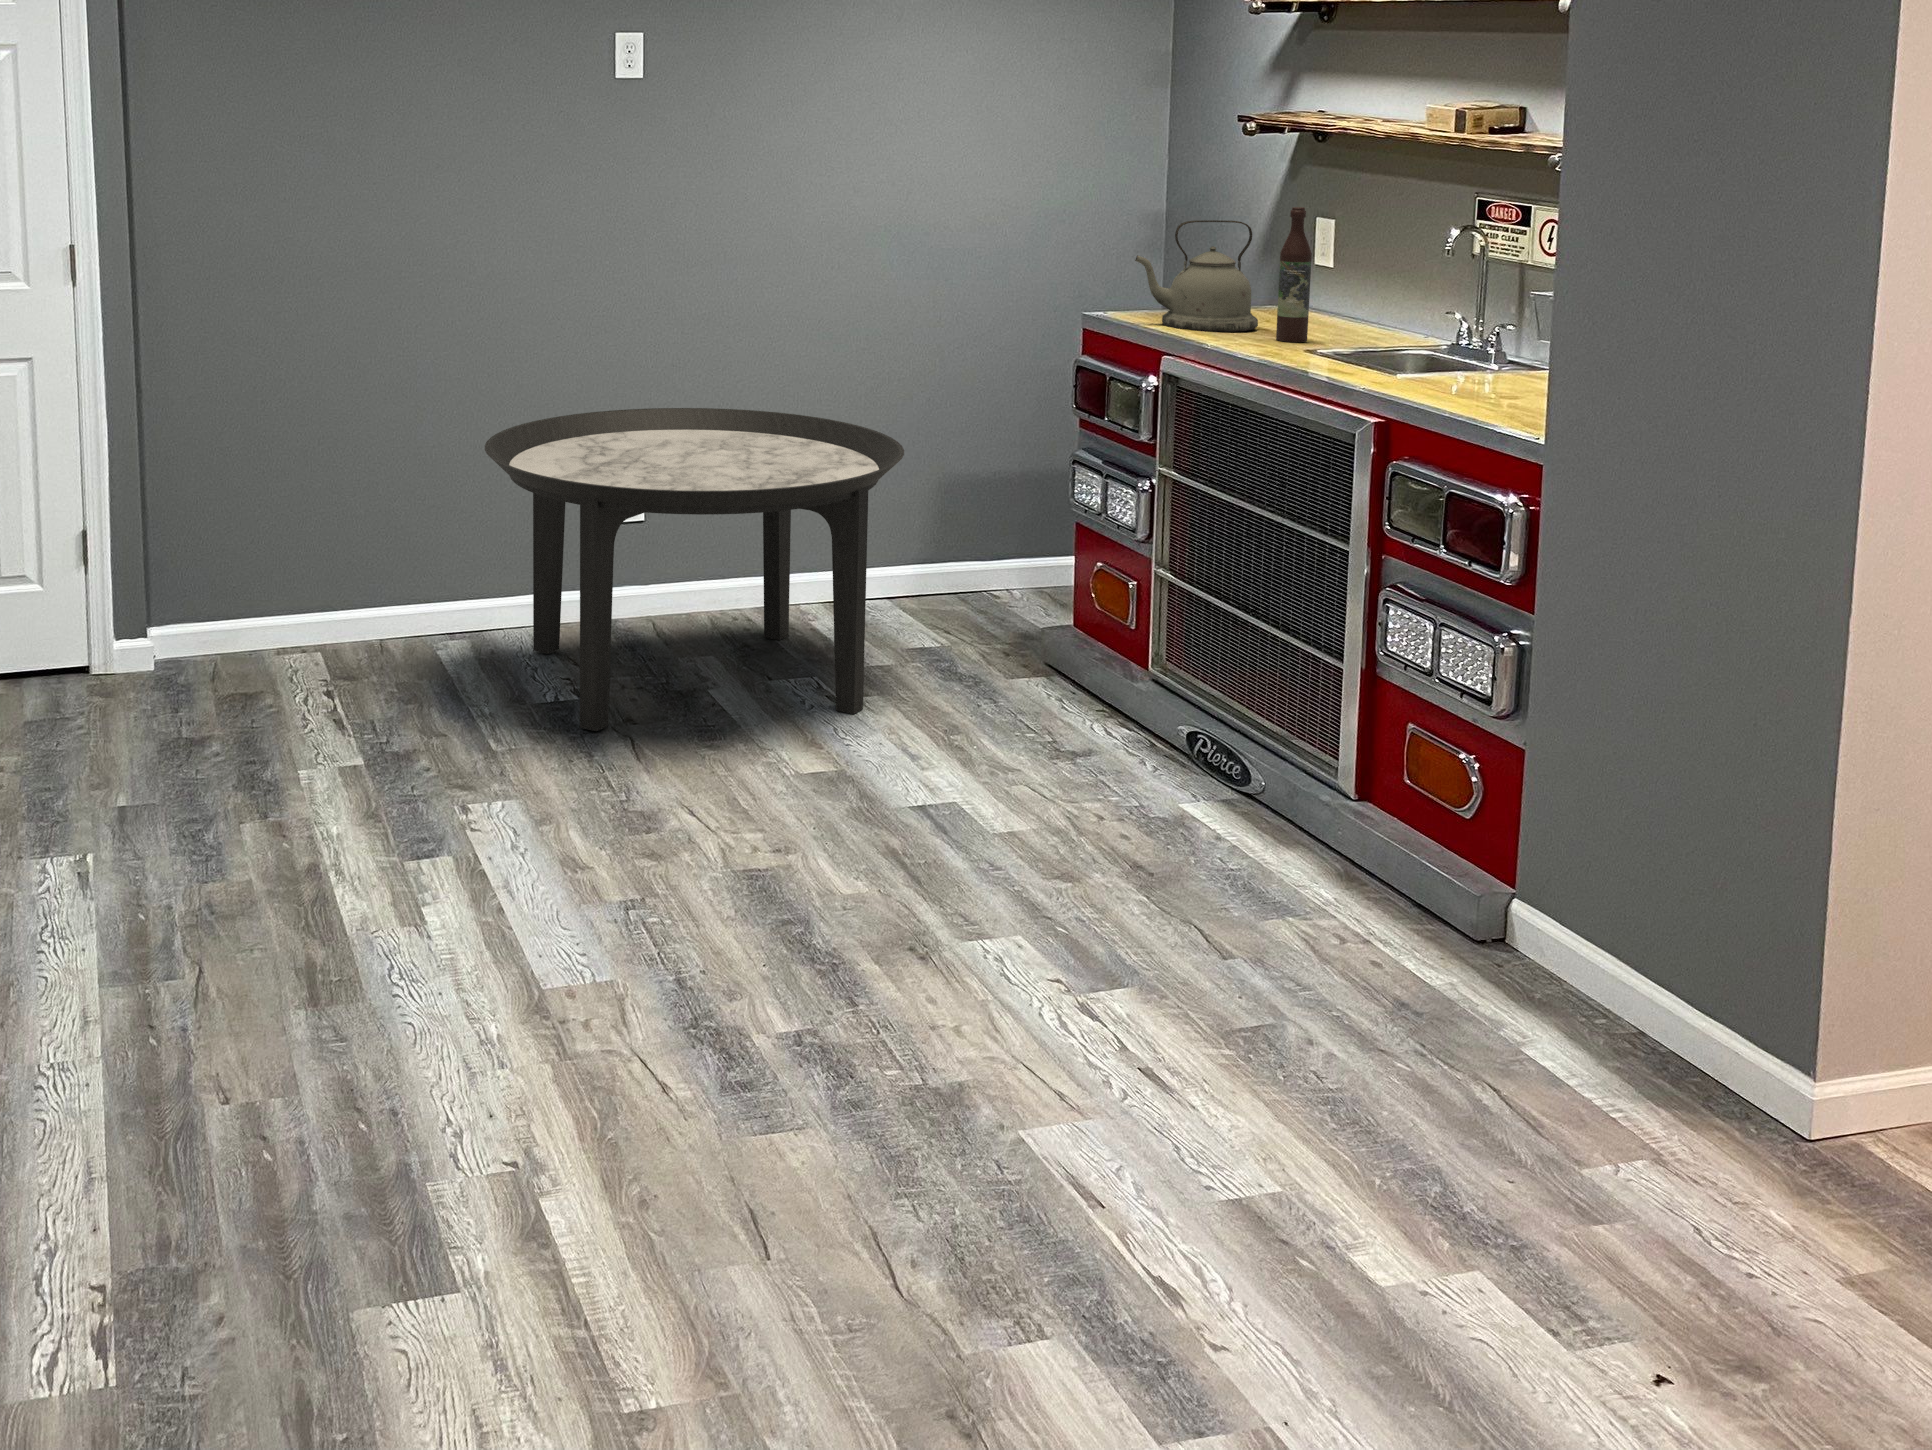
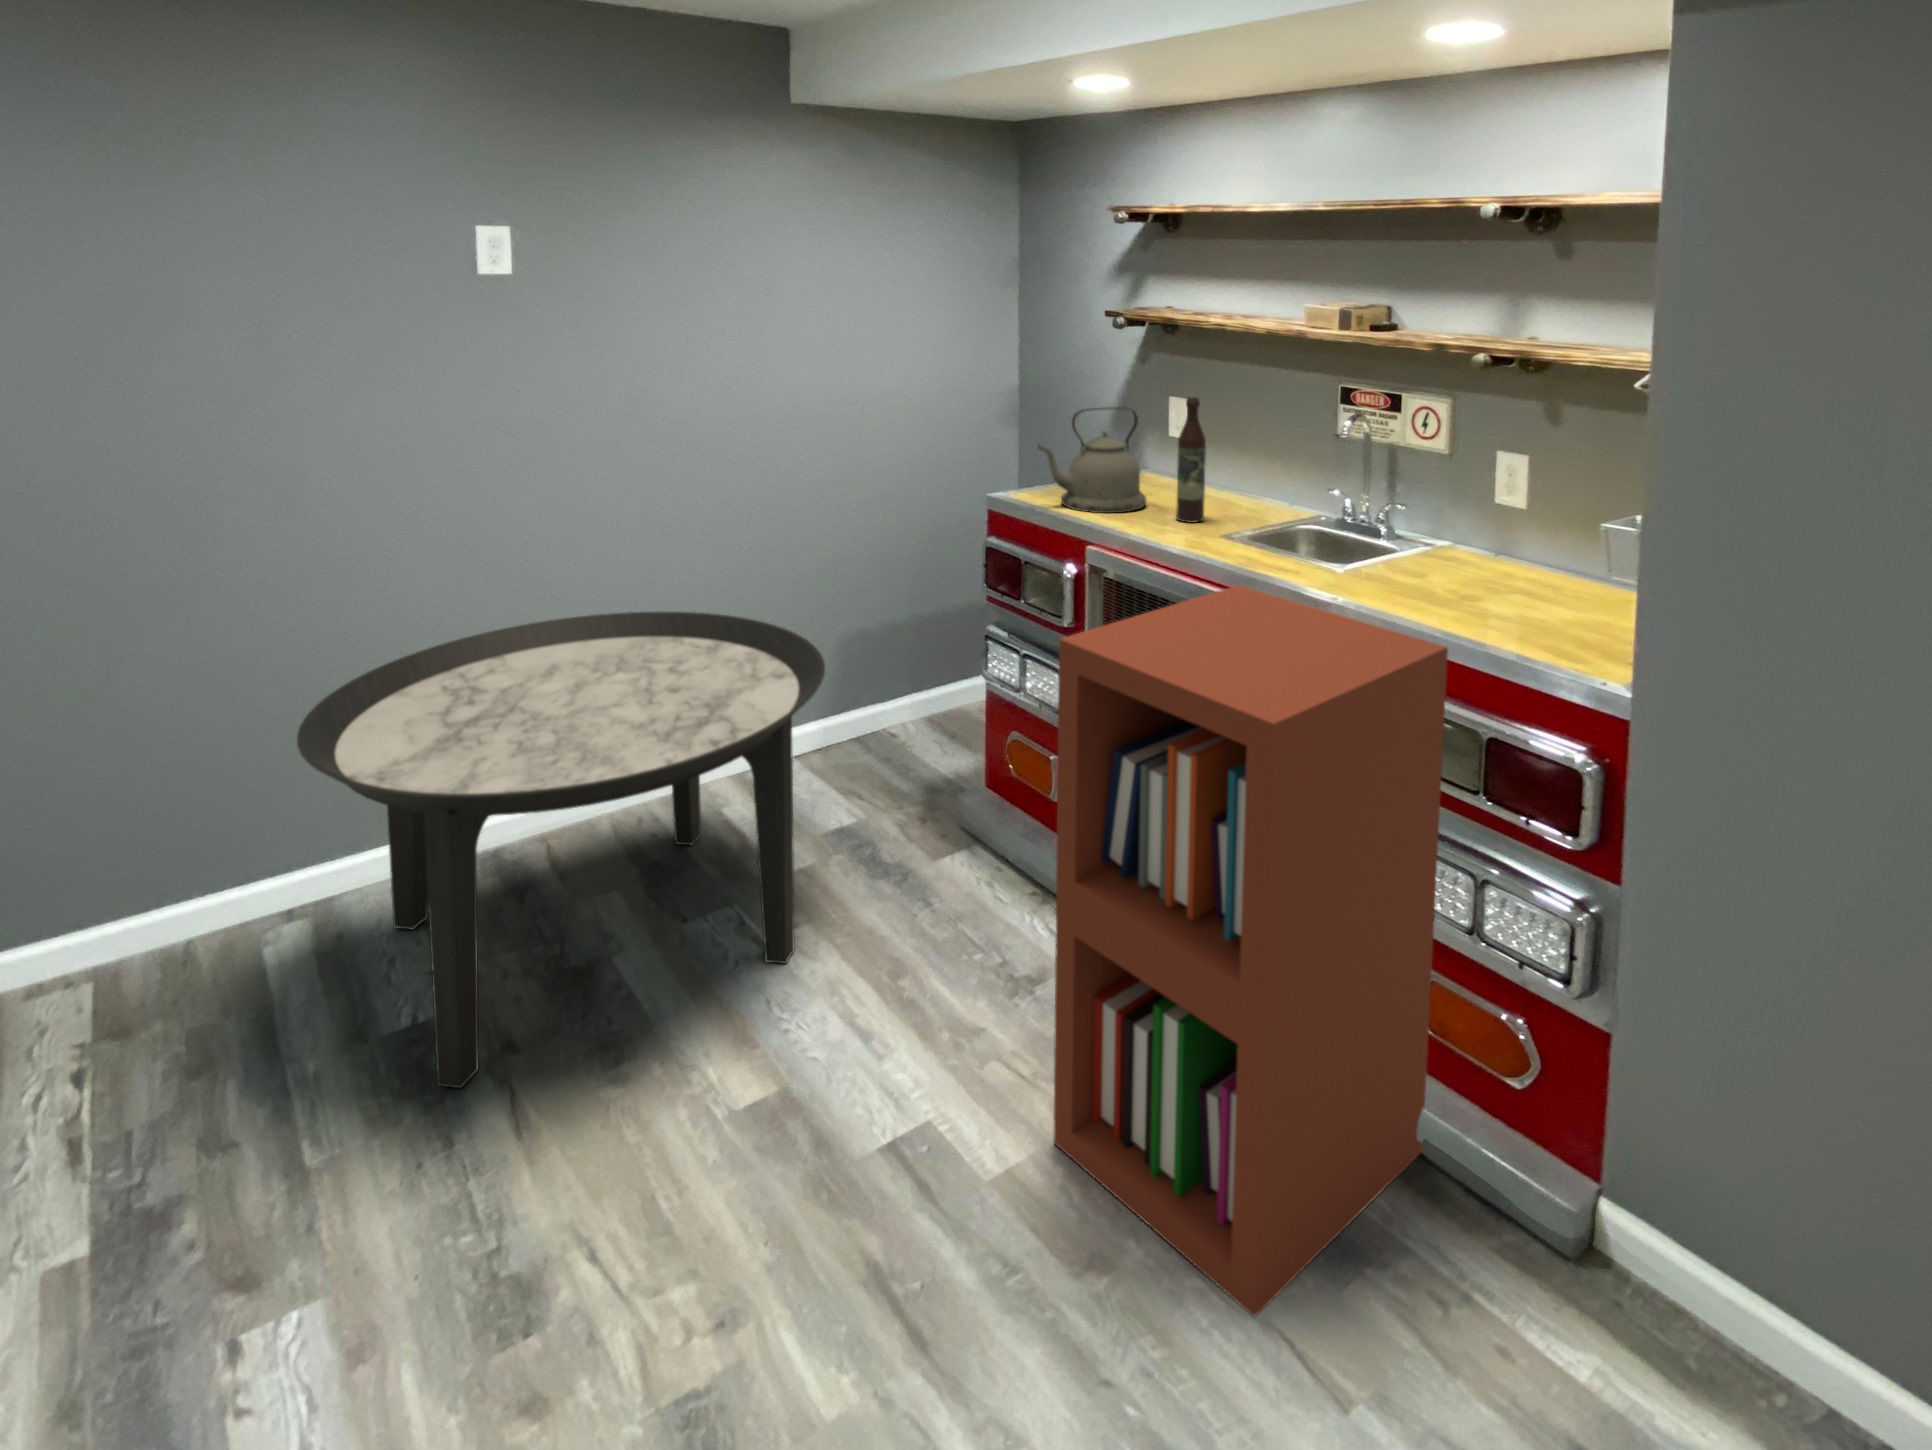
bookshelf: none [1055,371,1420,916] -> present [1053,585,1448,1316]

